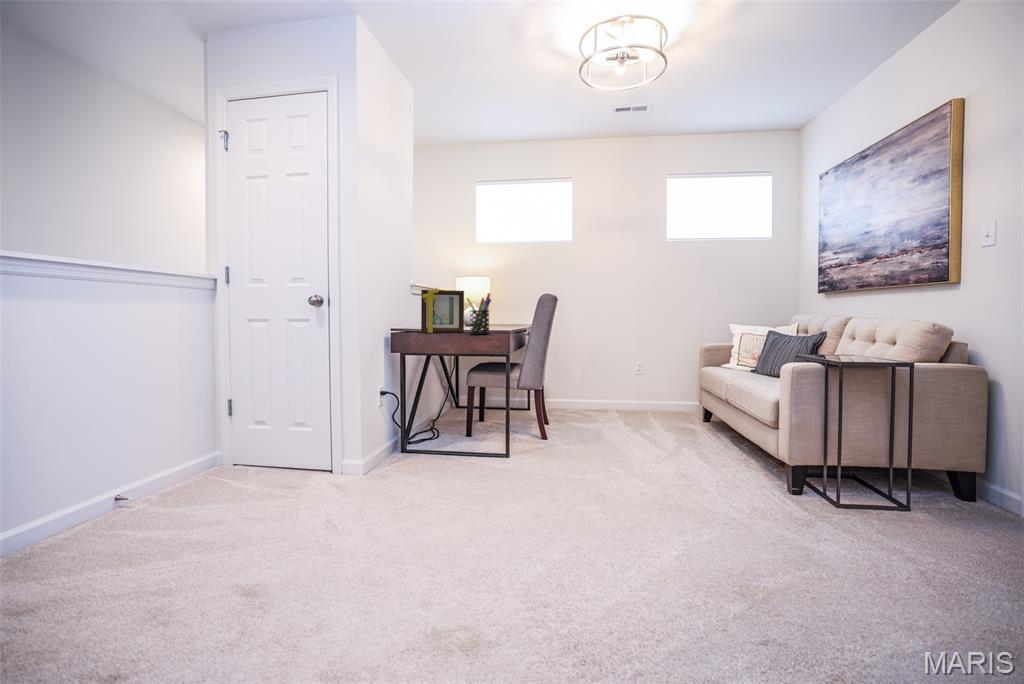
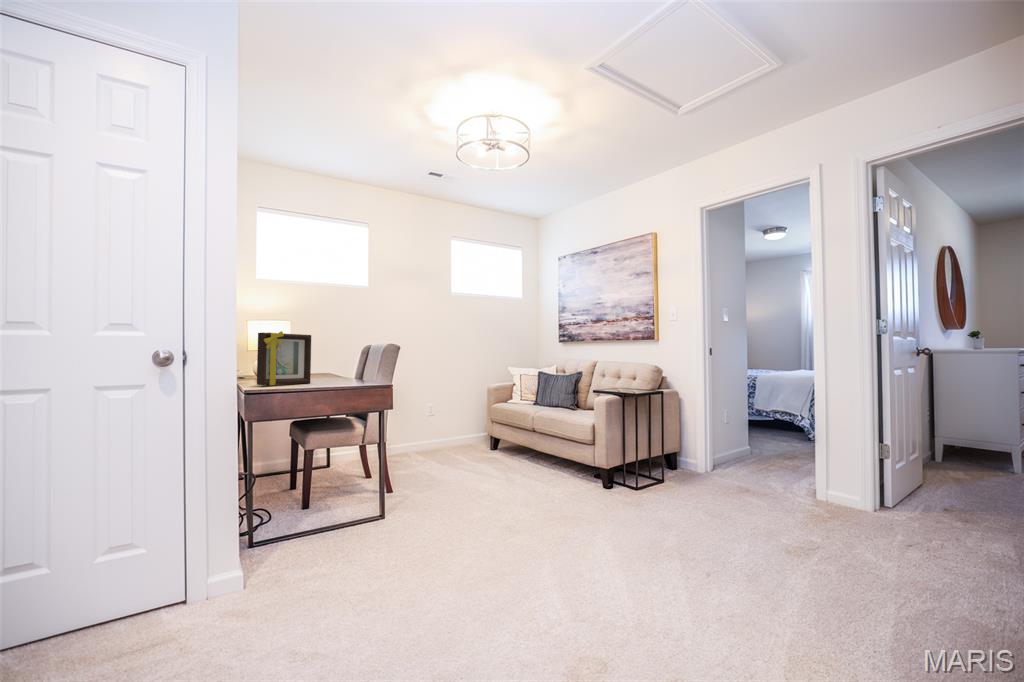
pen holder: present [467,293,491,335] -> none [337,340,371,386]

